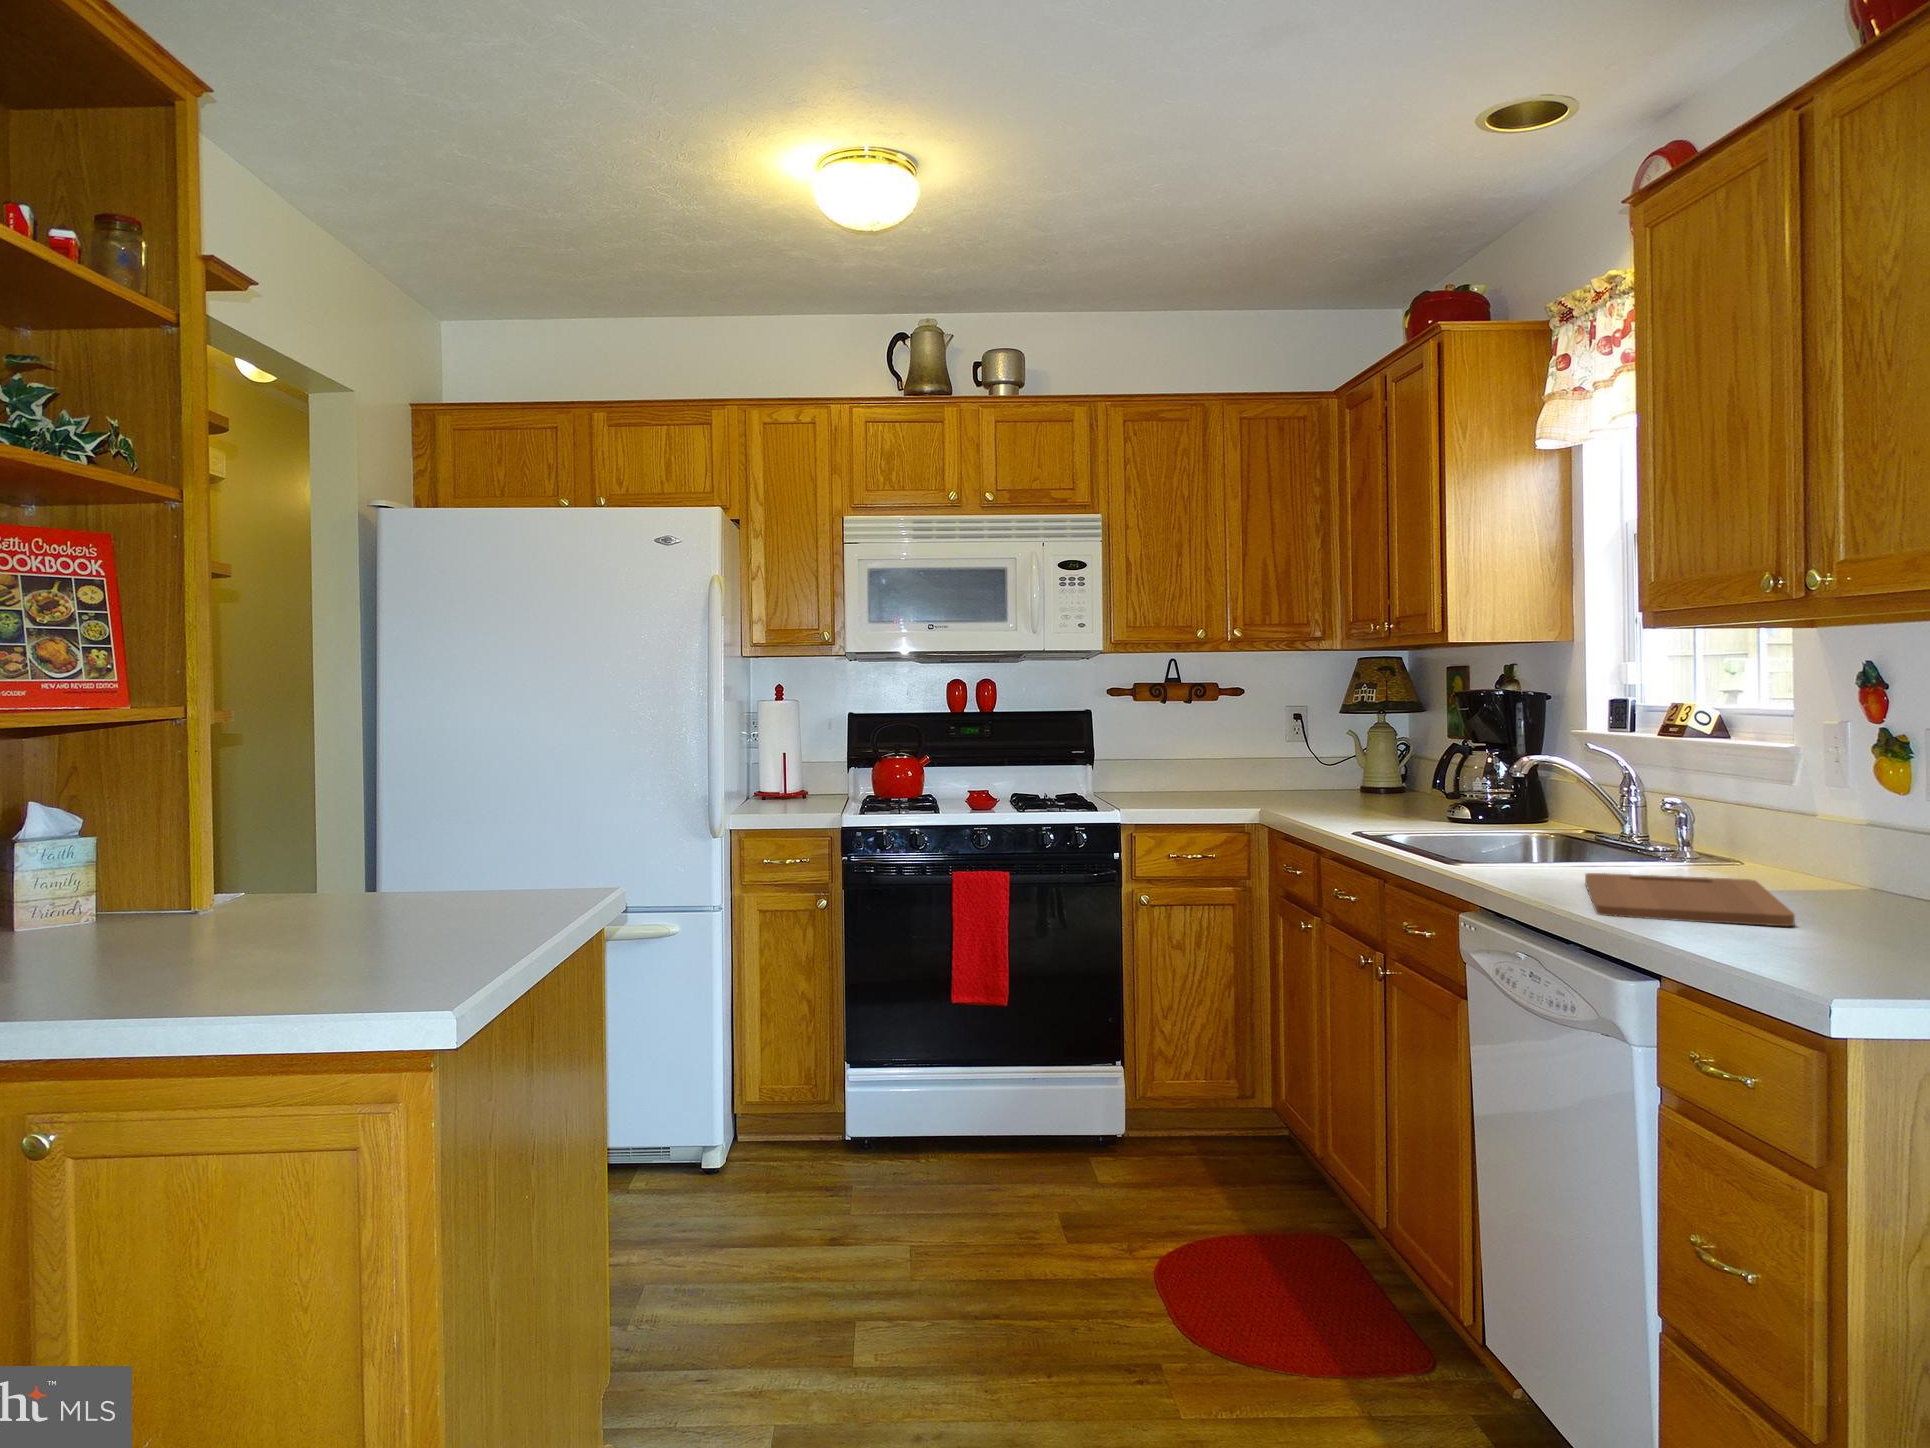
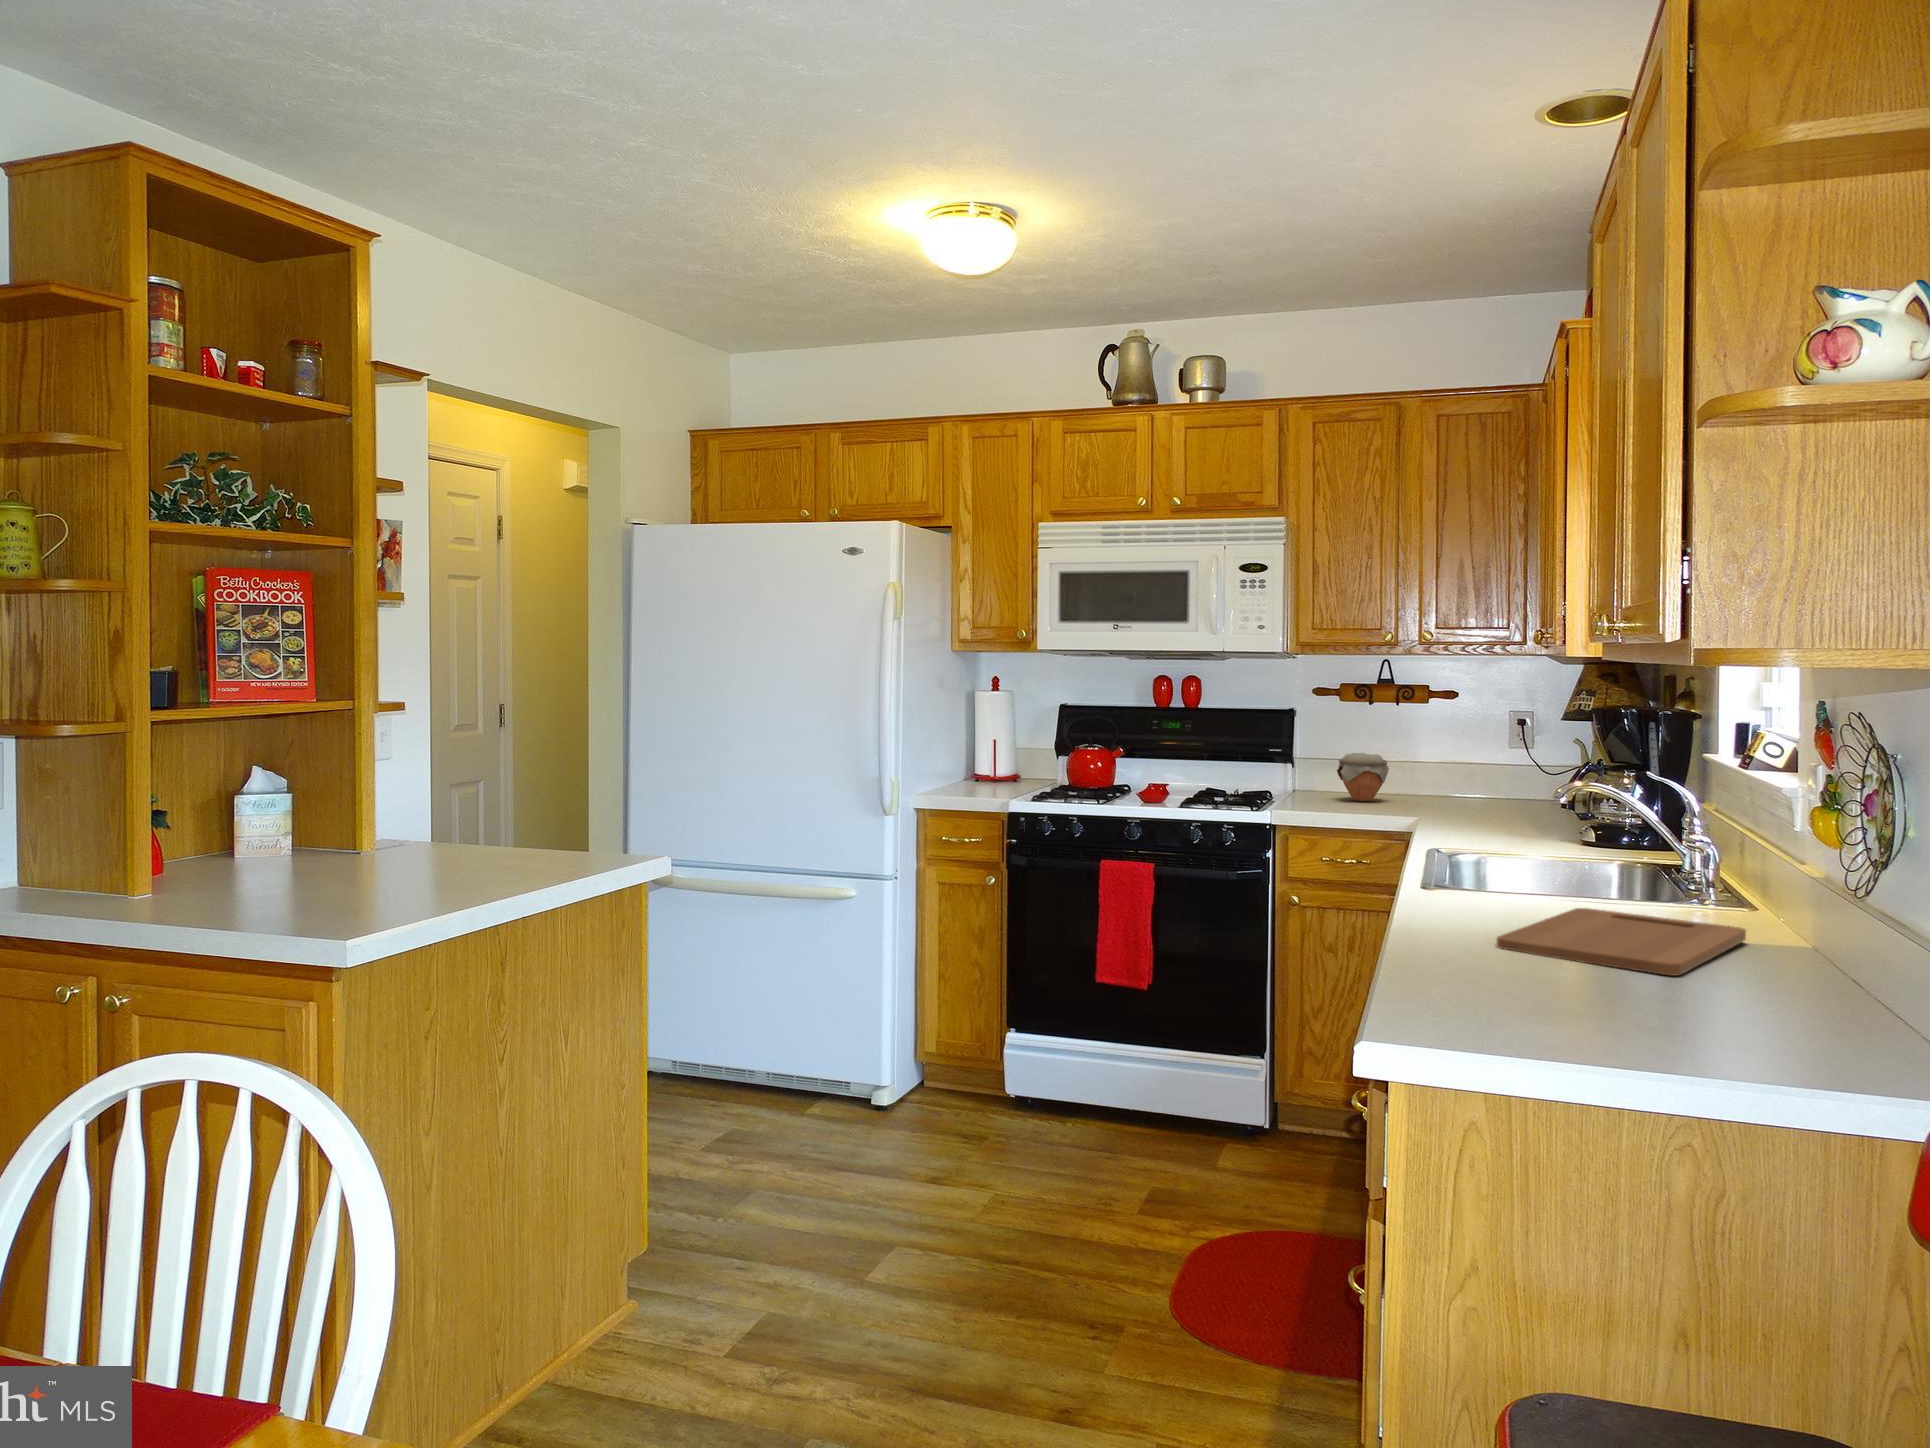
jar: none [1153,748,1201,795] -> present [1337,753,1389,801]

